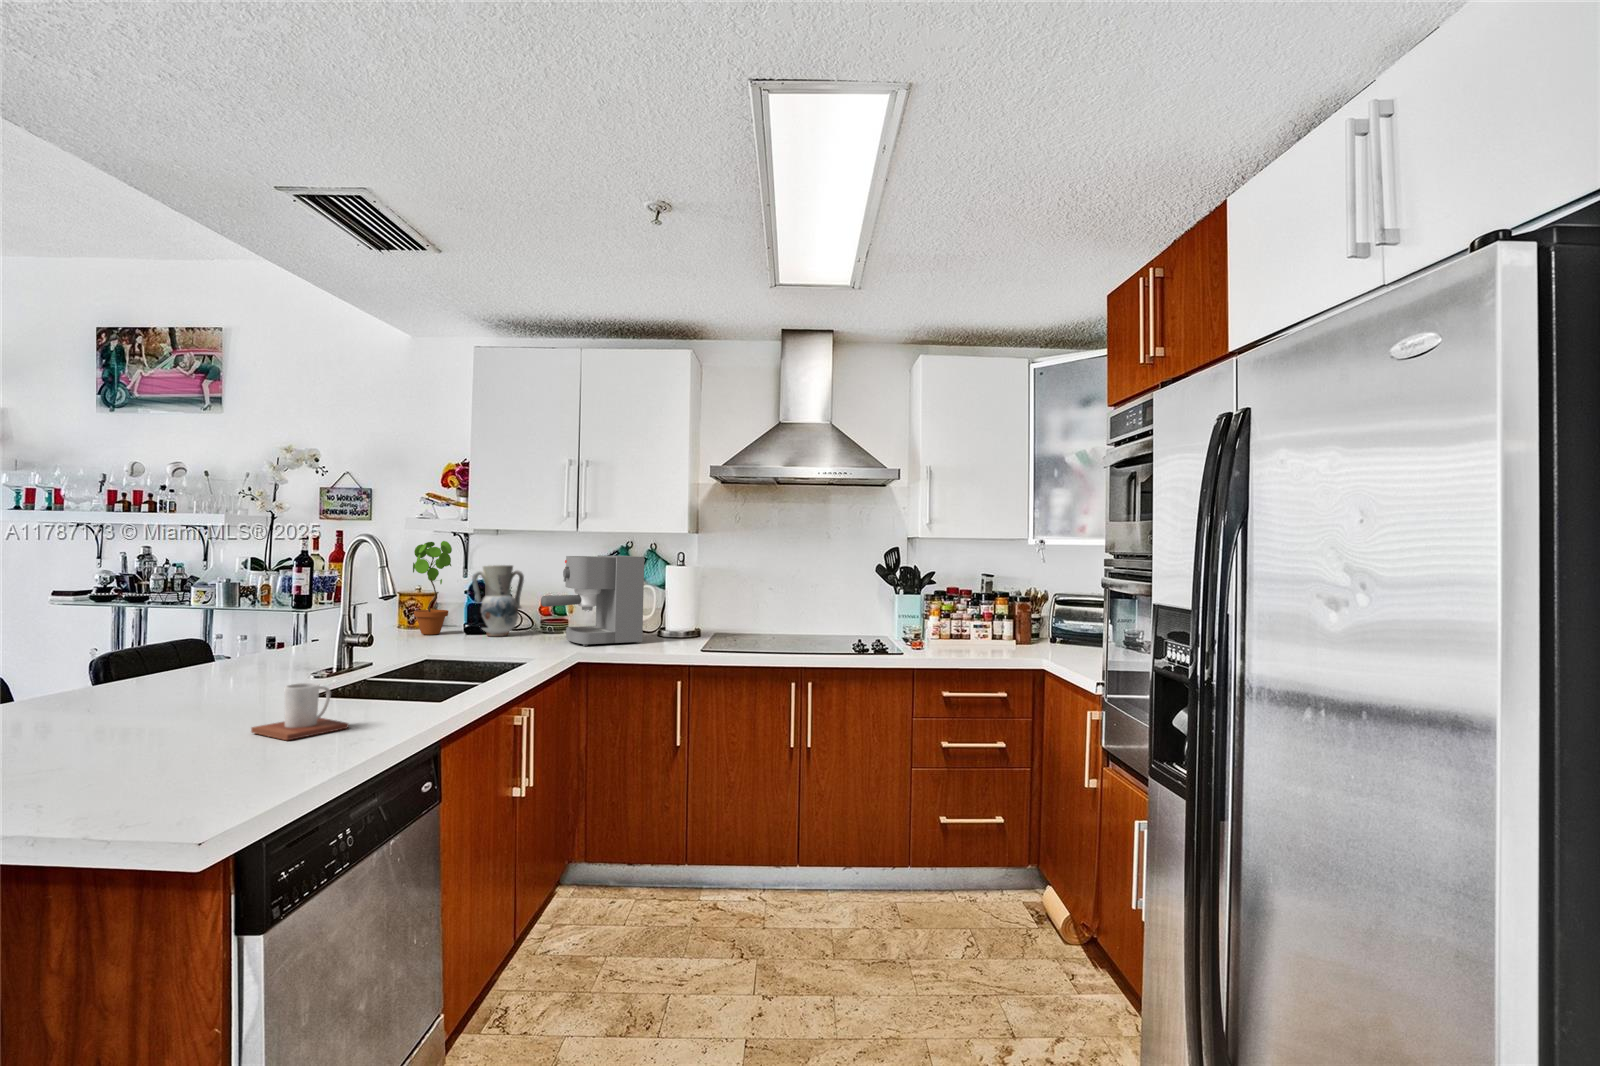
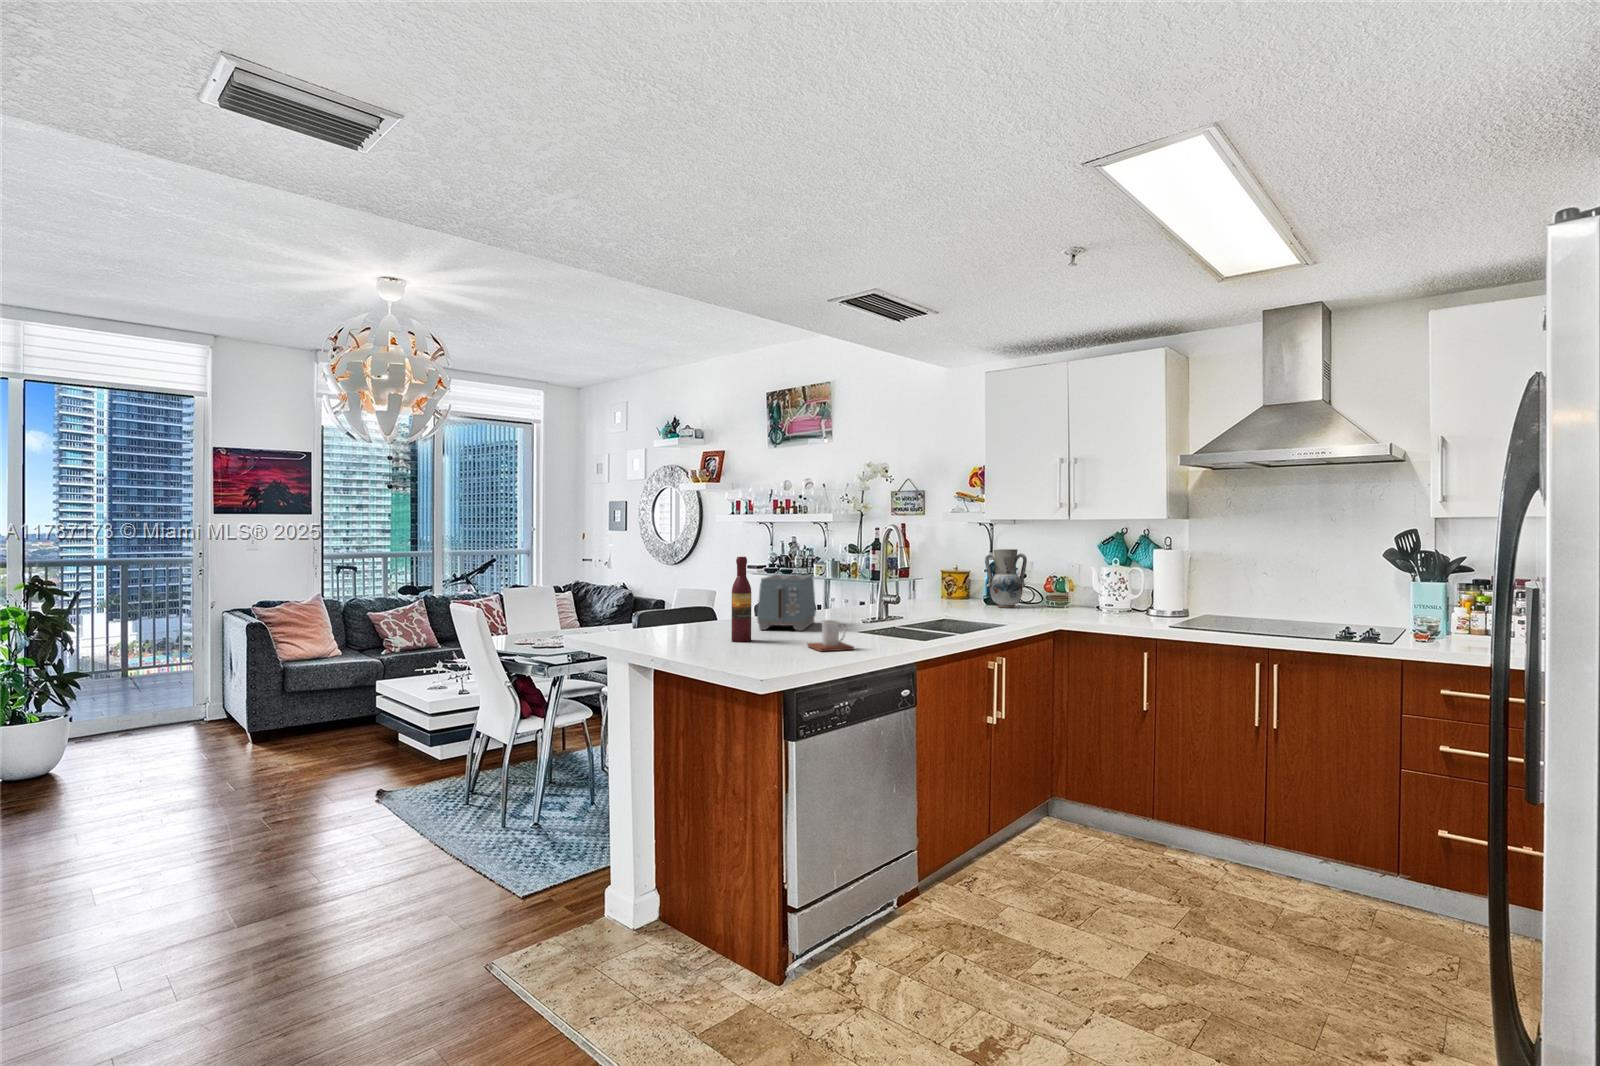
potted plant: present [413,541,452,635] -> none [945,530,973,604]
coffee maker: present [541,555,644,646] -> none [1028,541,1119,620]
wine bottle: none [65,580,118,741] -> present [732,557,752,642]
toaster: none [115,607,231,708] -> present [757,574,816,631]

